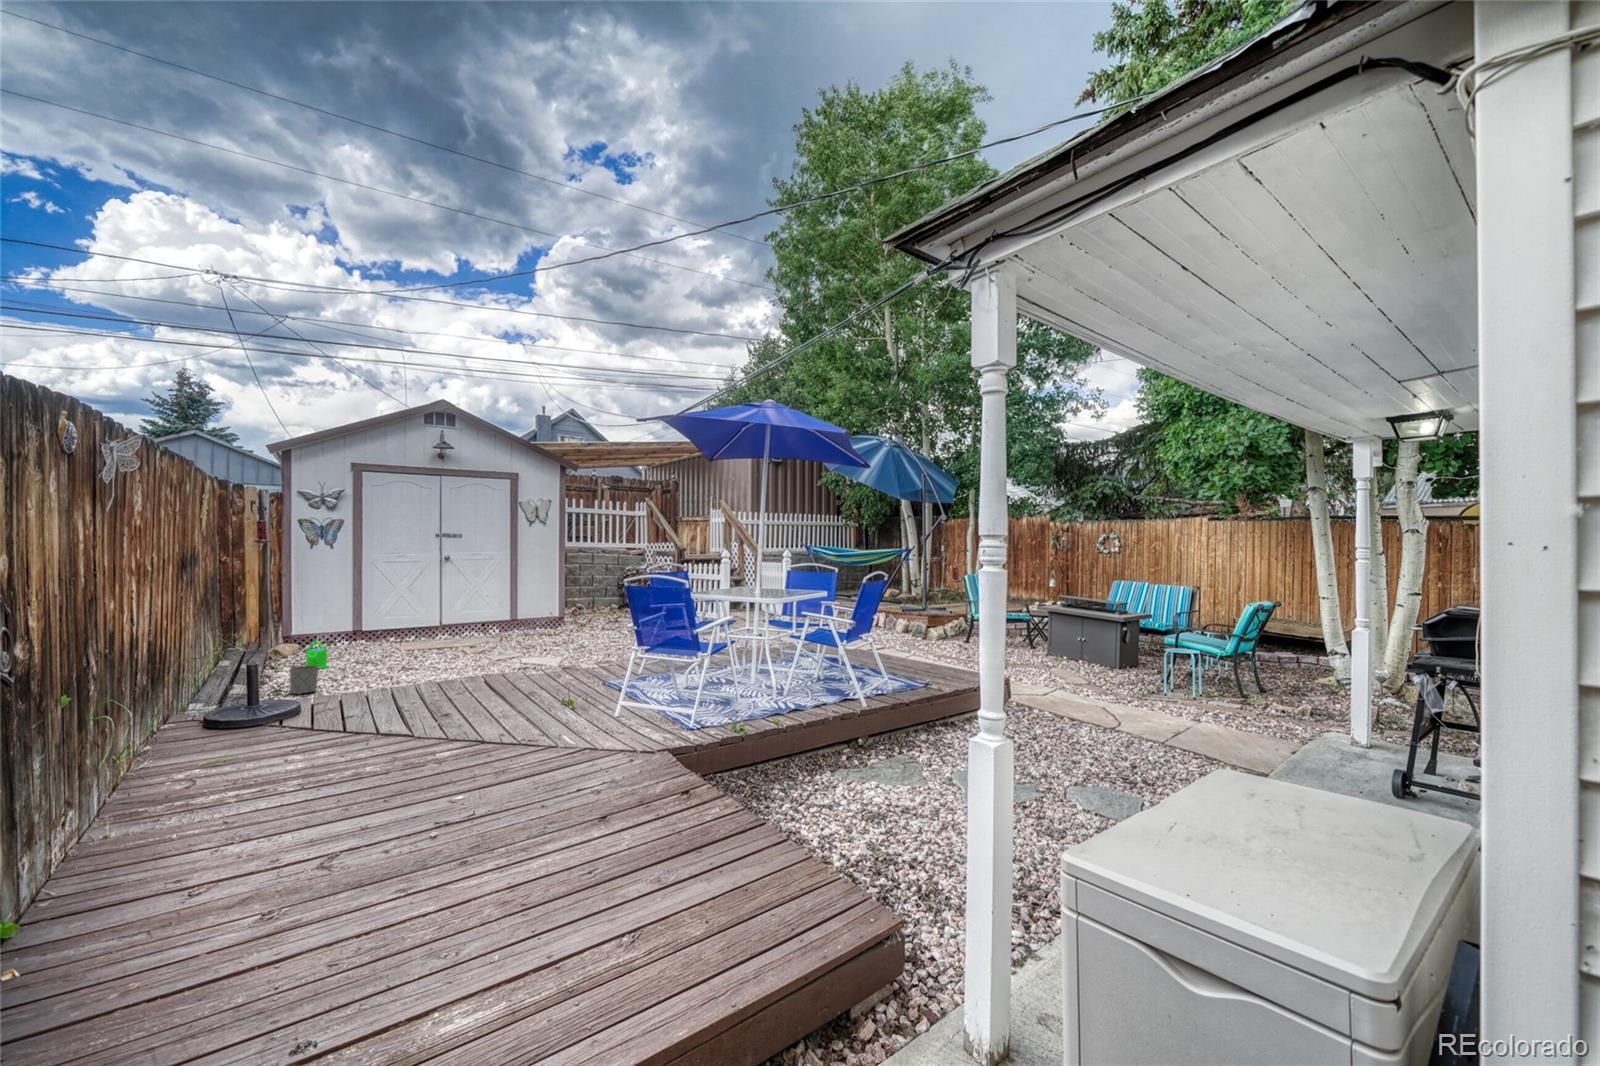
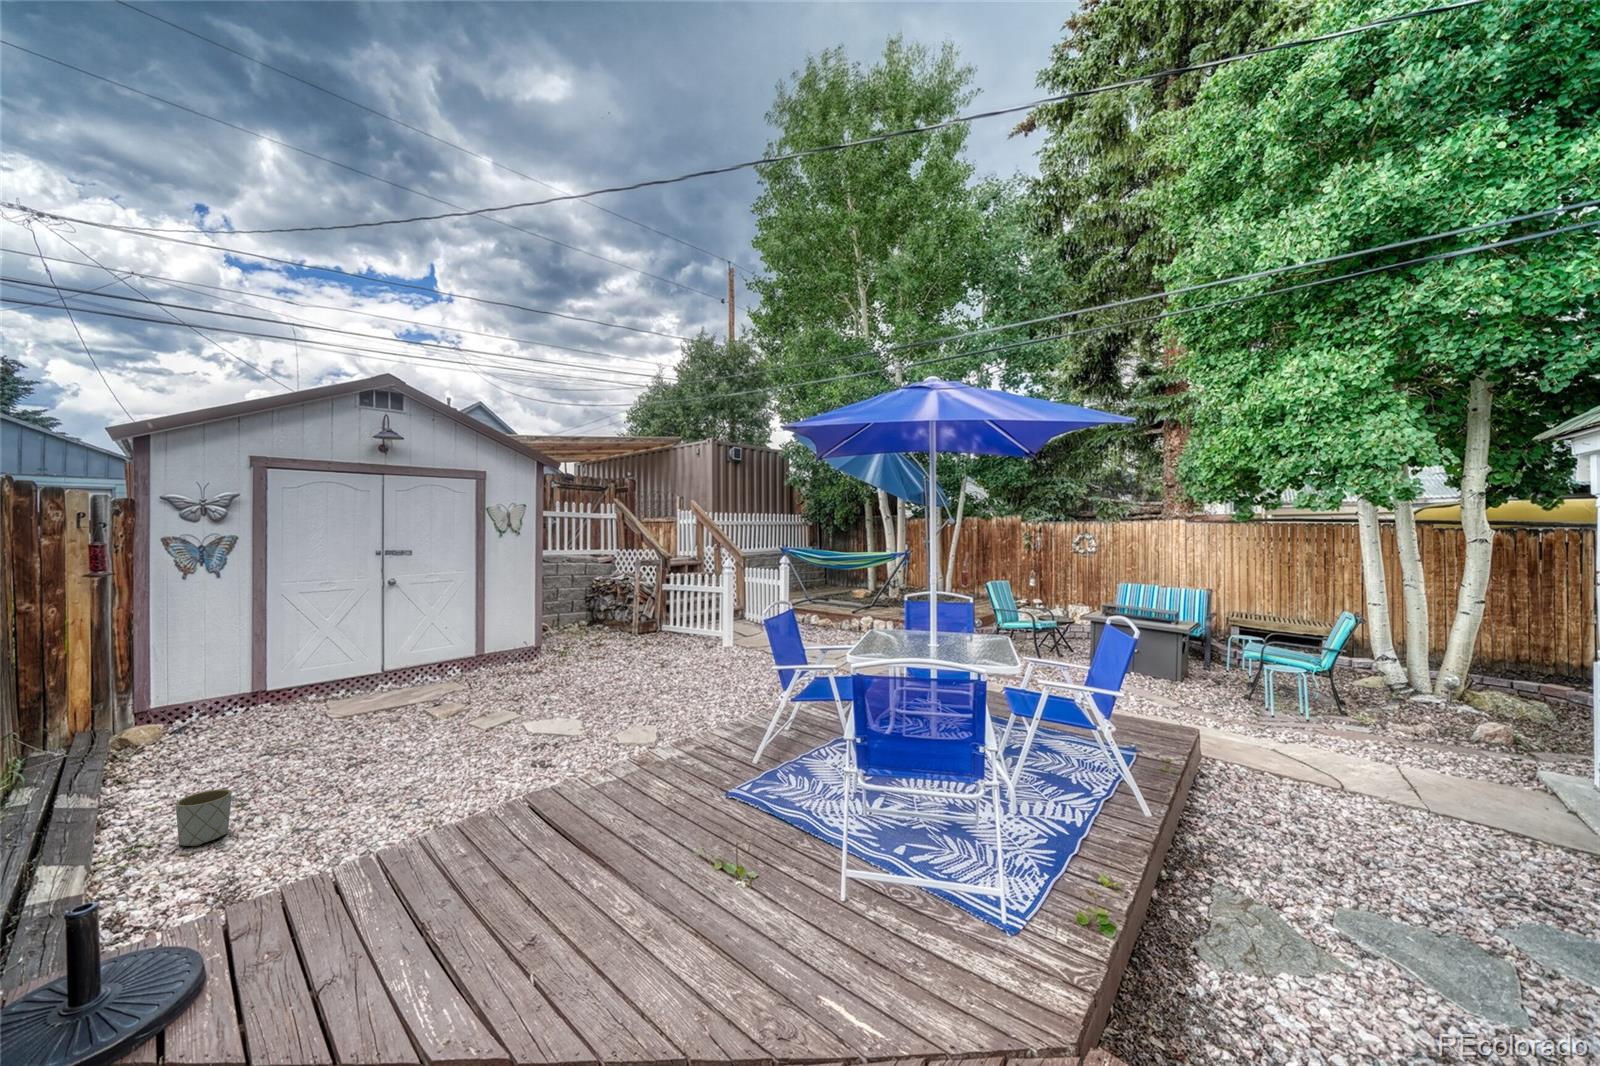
watering can: present [306,641,327,669] -> none [187,727,231,774]

